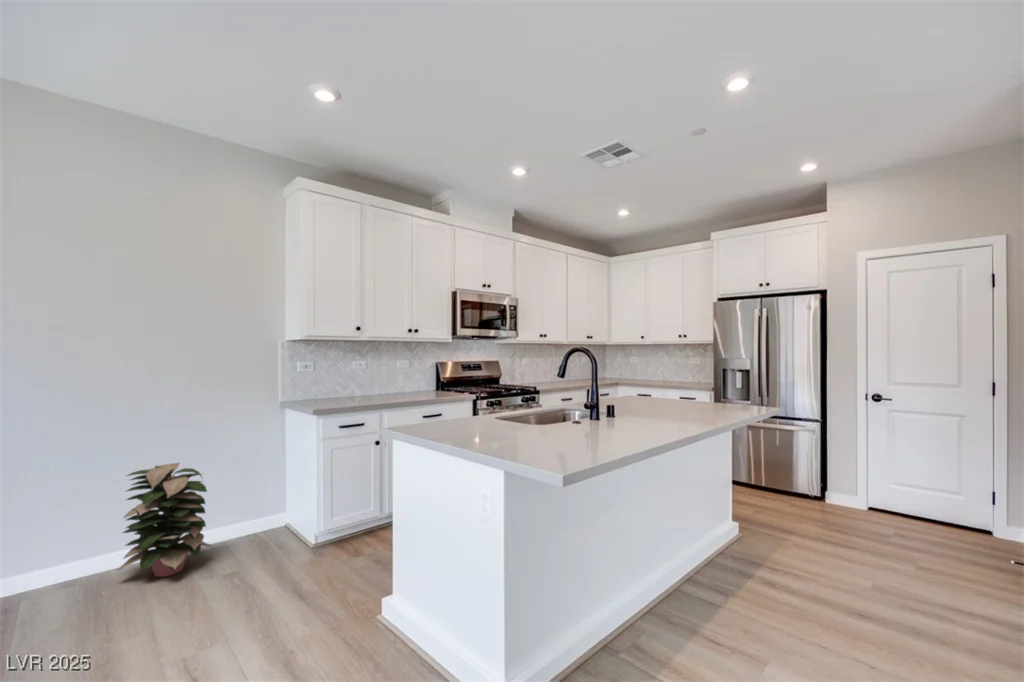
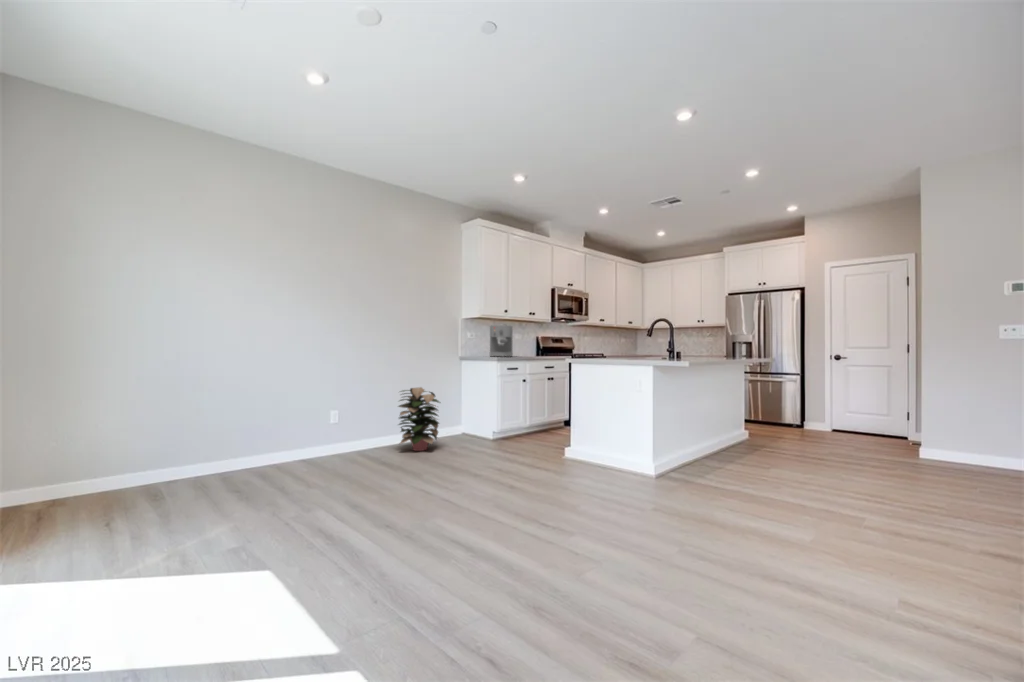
coffee maker: none [322,353,370,403] -> present [490,326,513,357]

